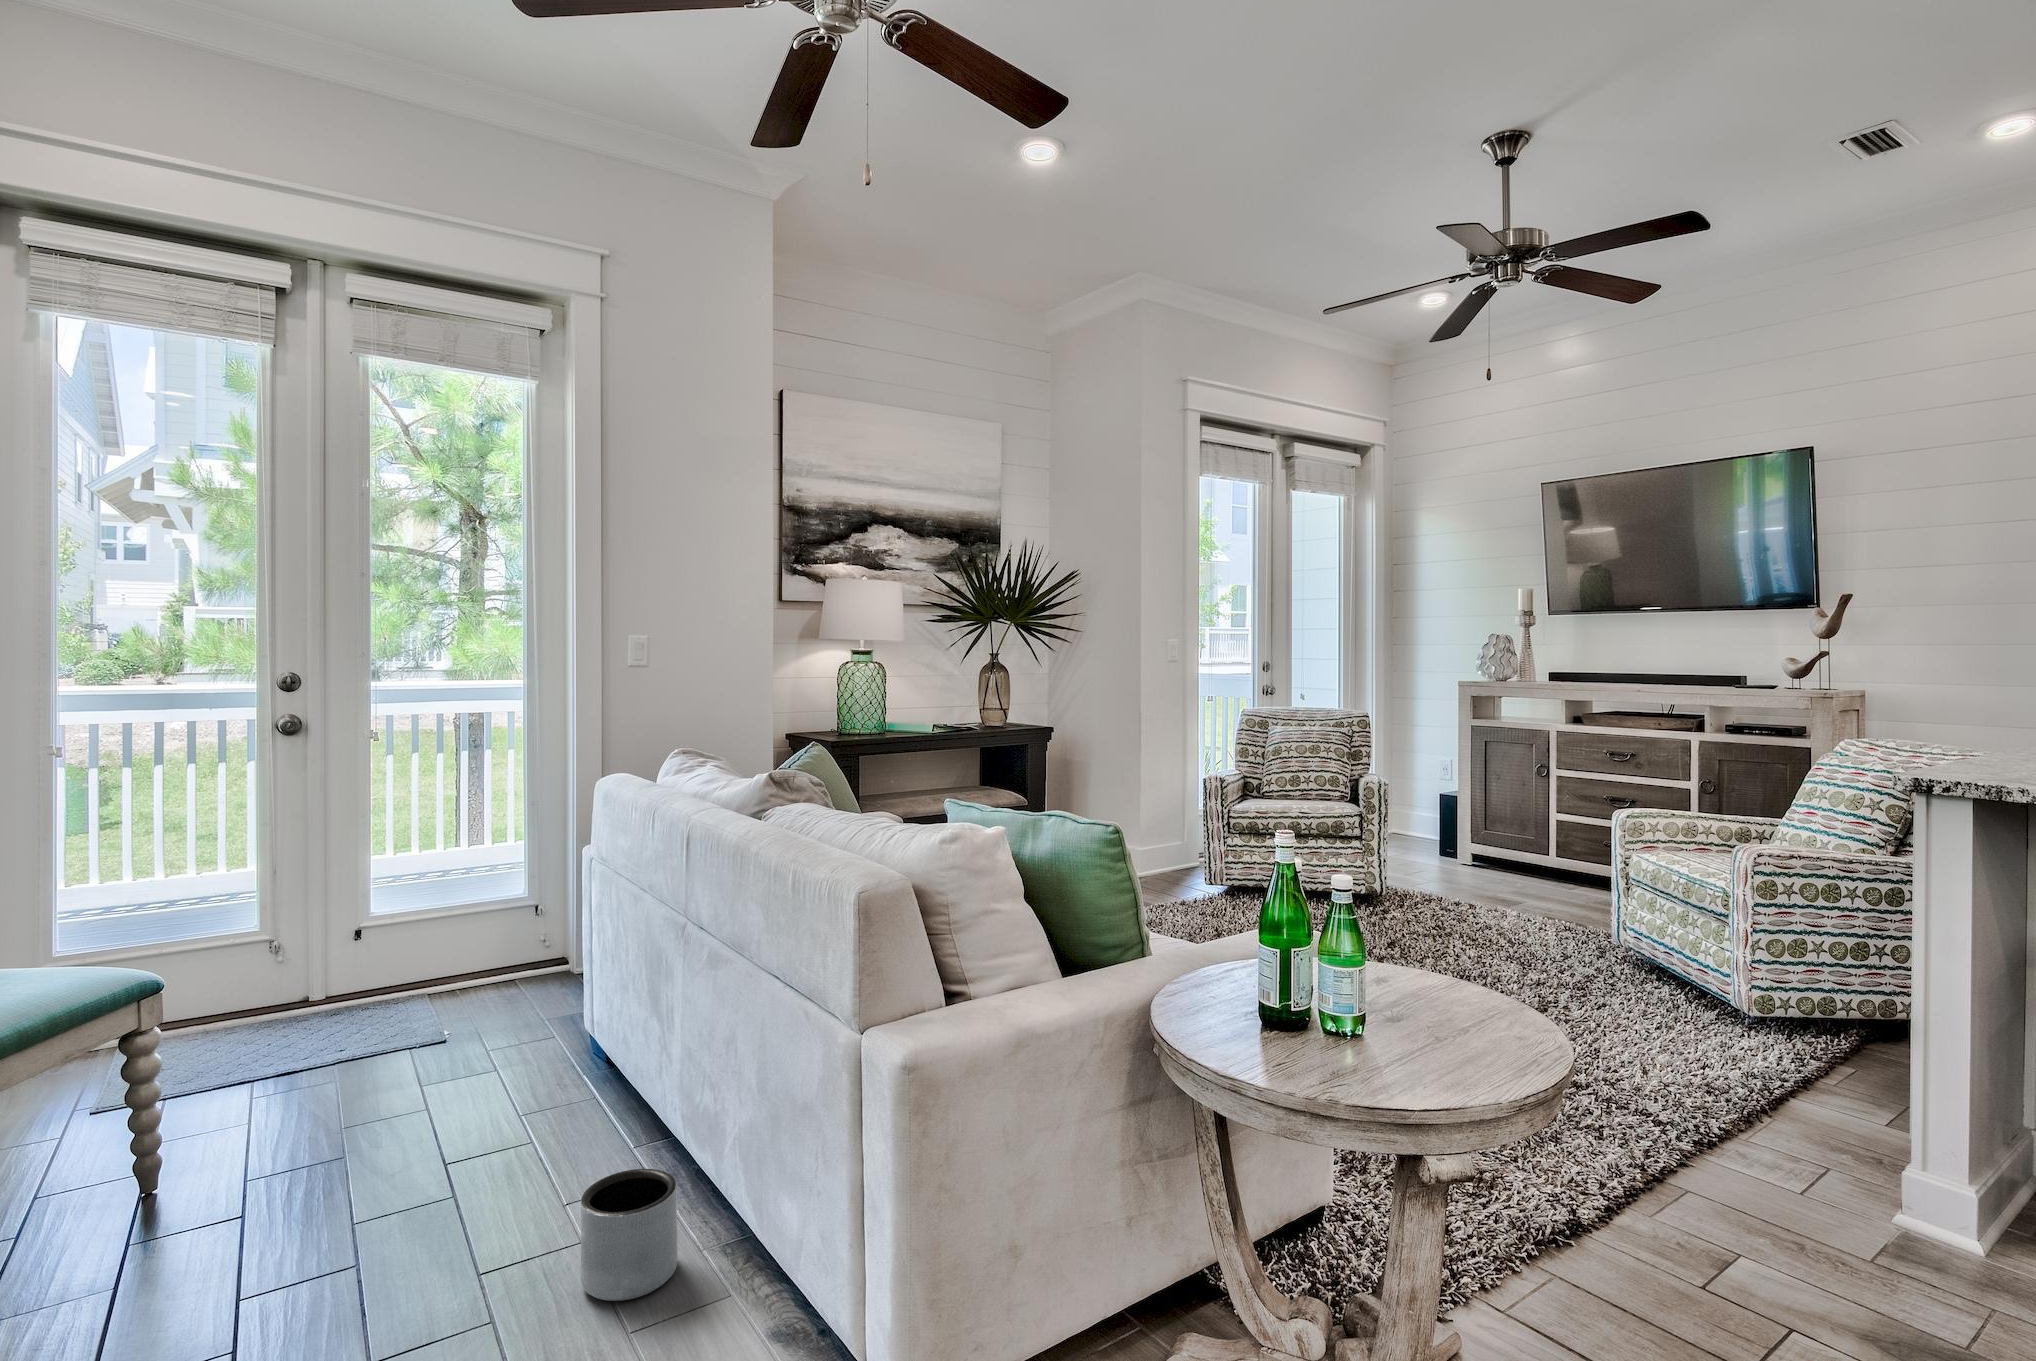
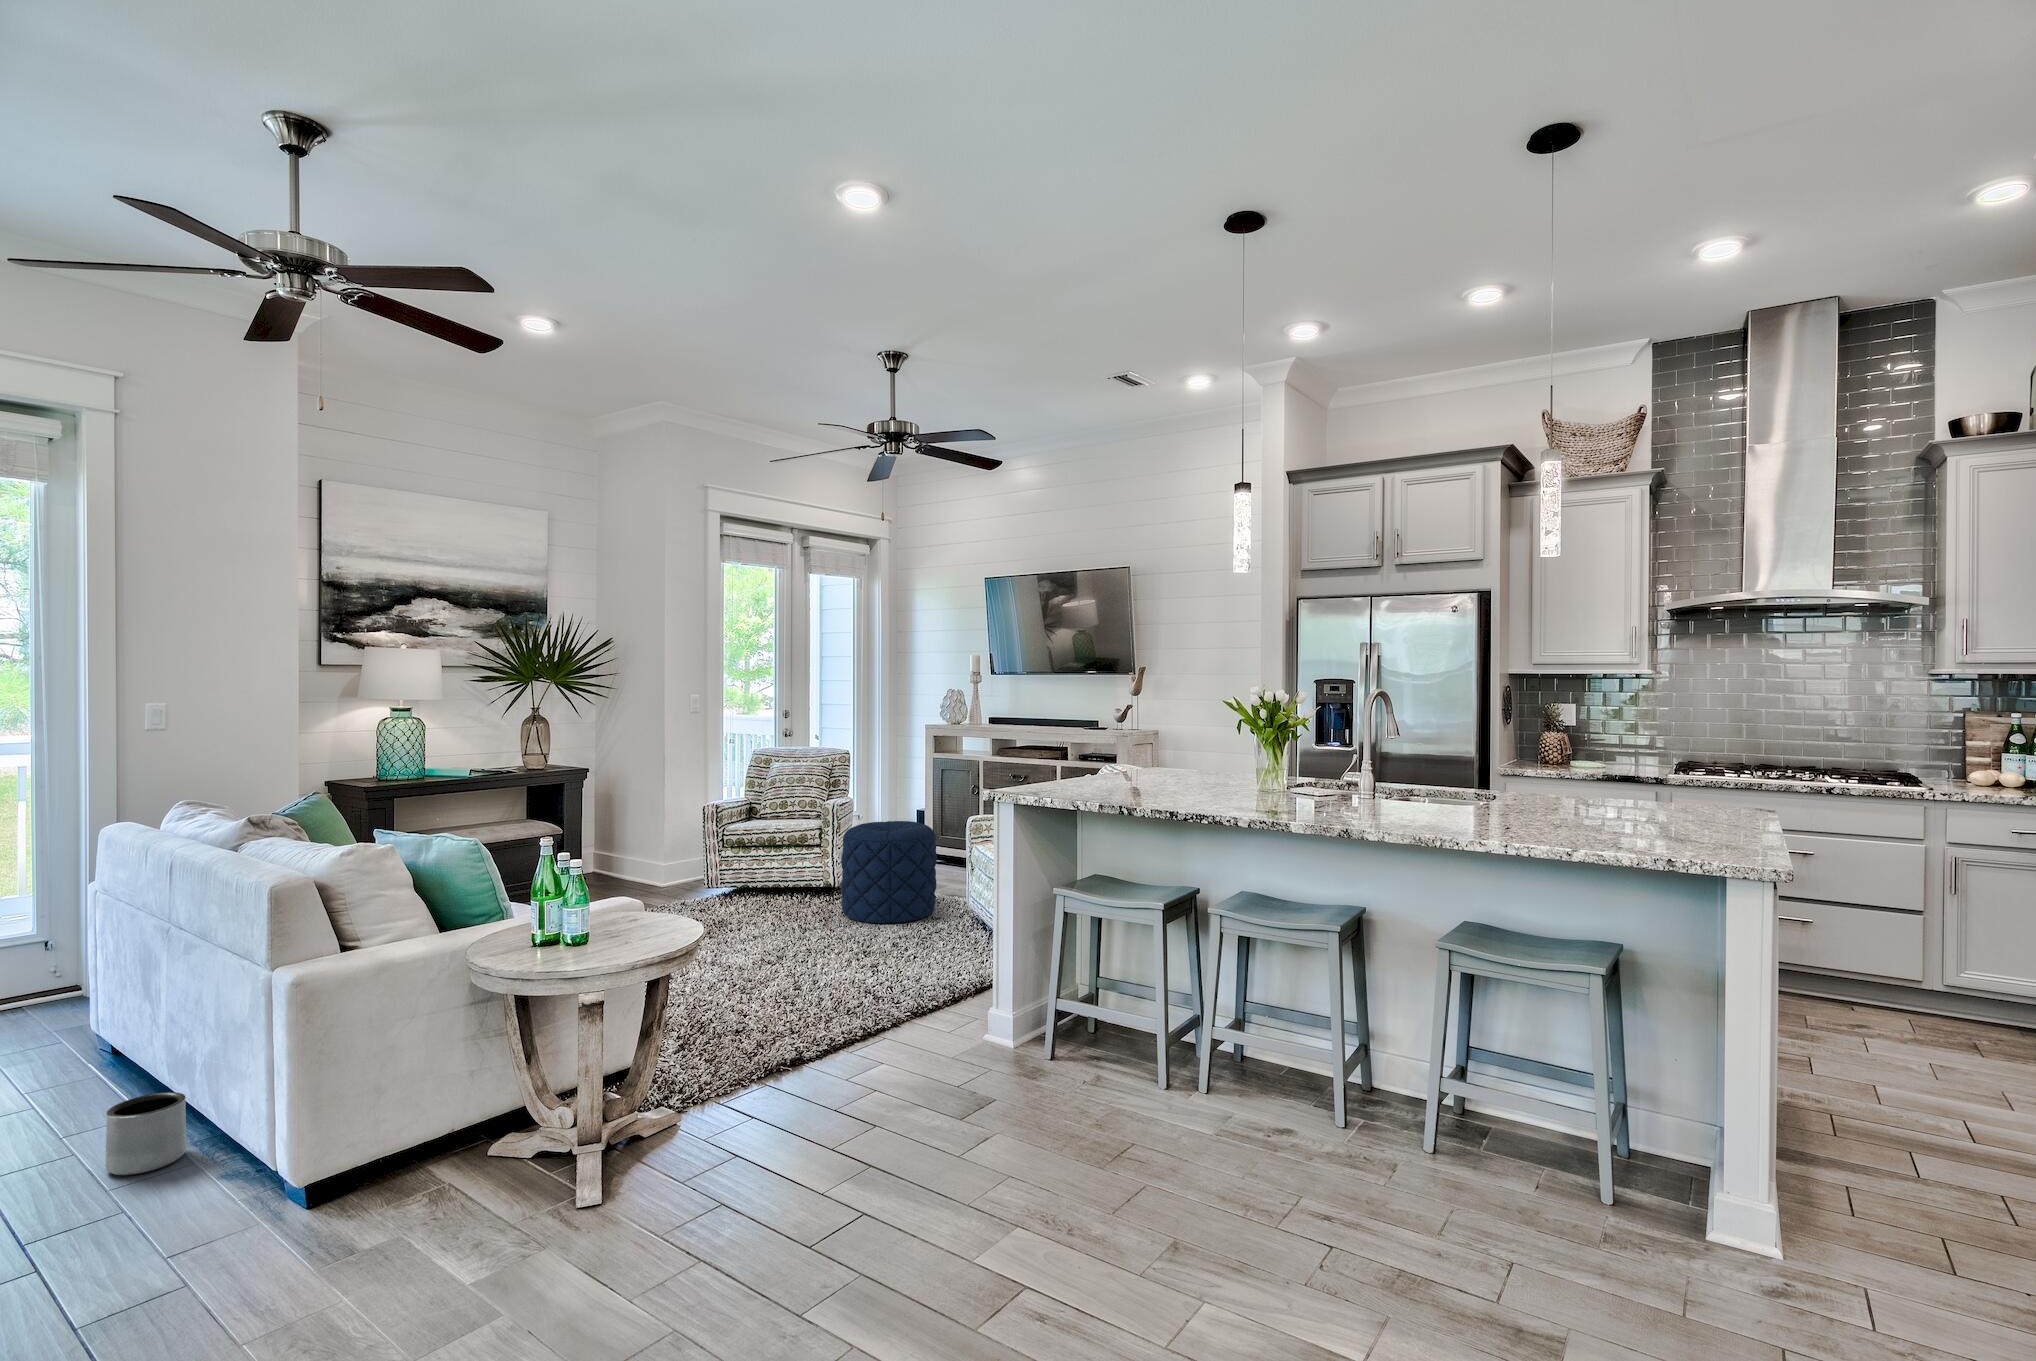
pouf: none [1408,809,1558,957] -> present [841,821,937,923]

